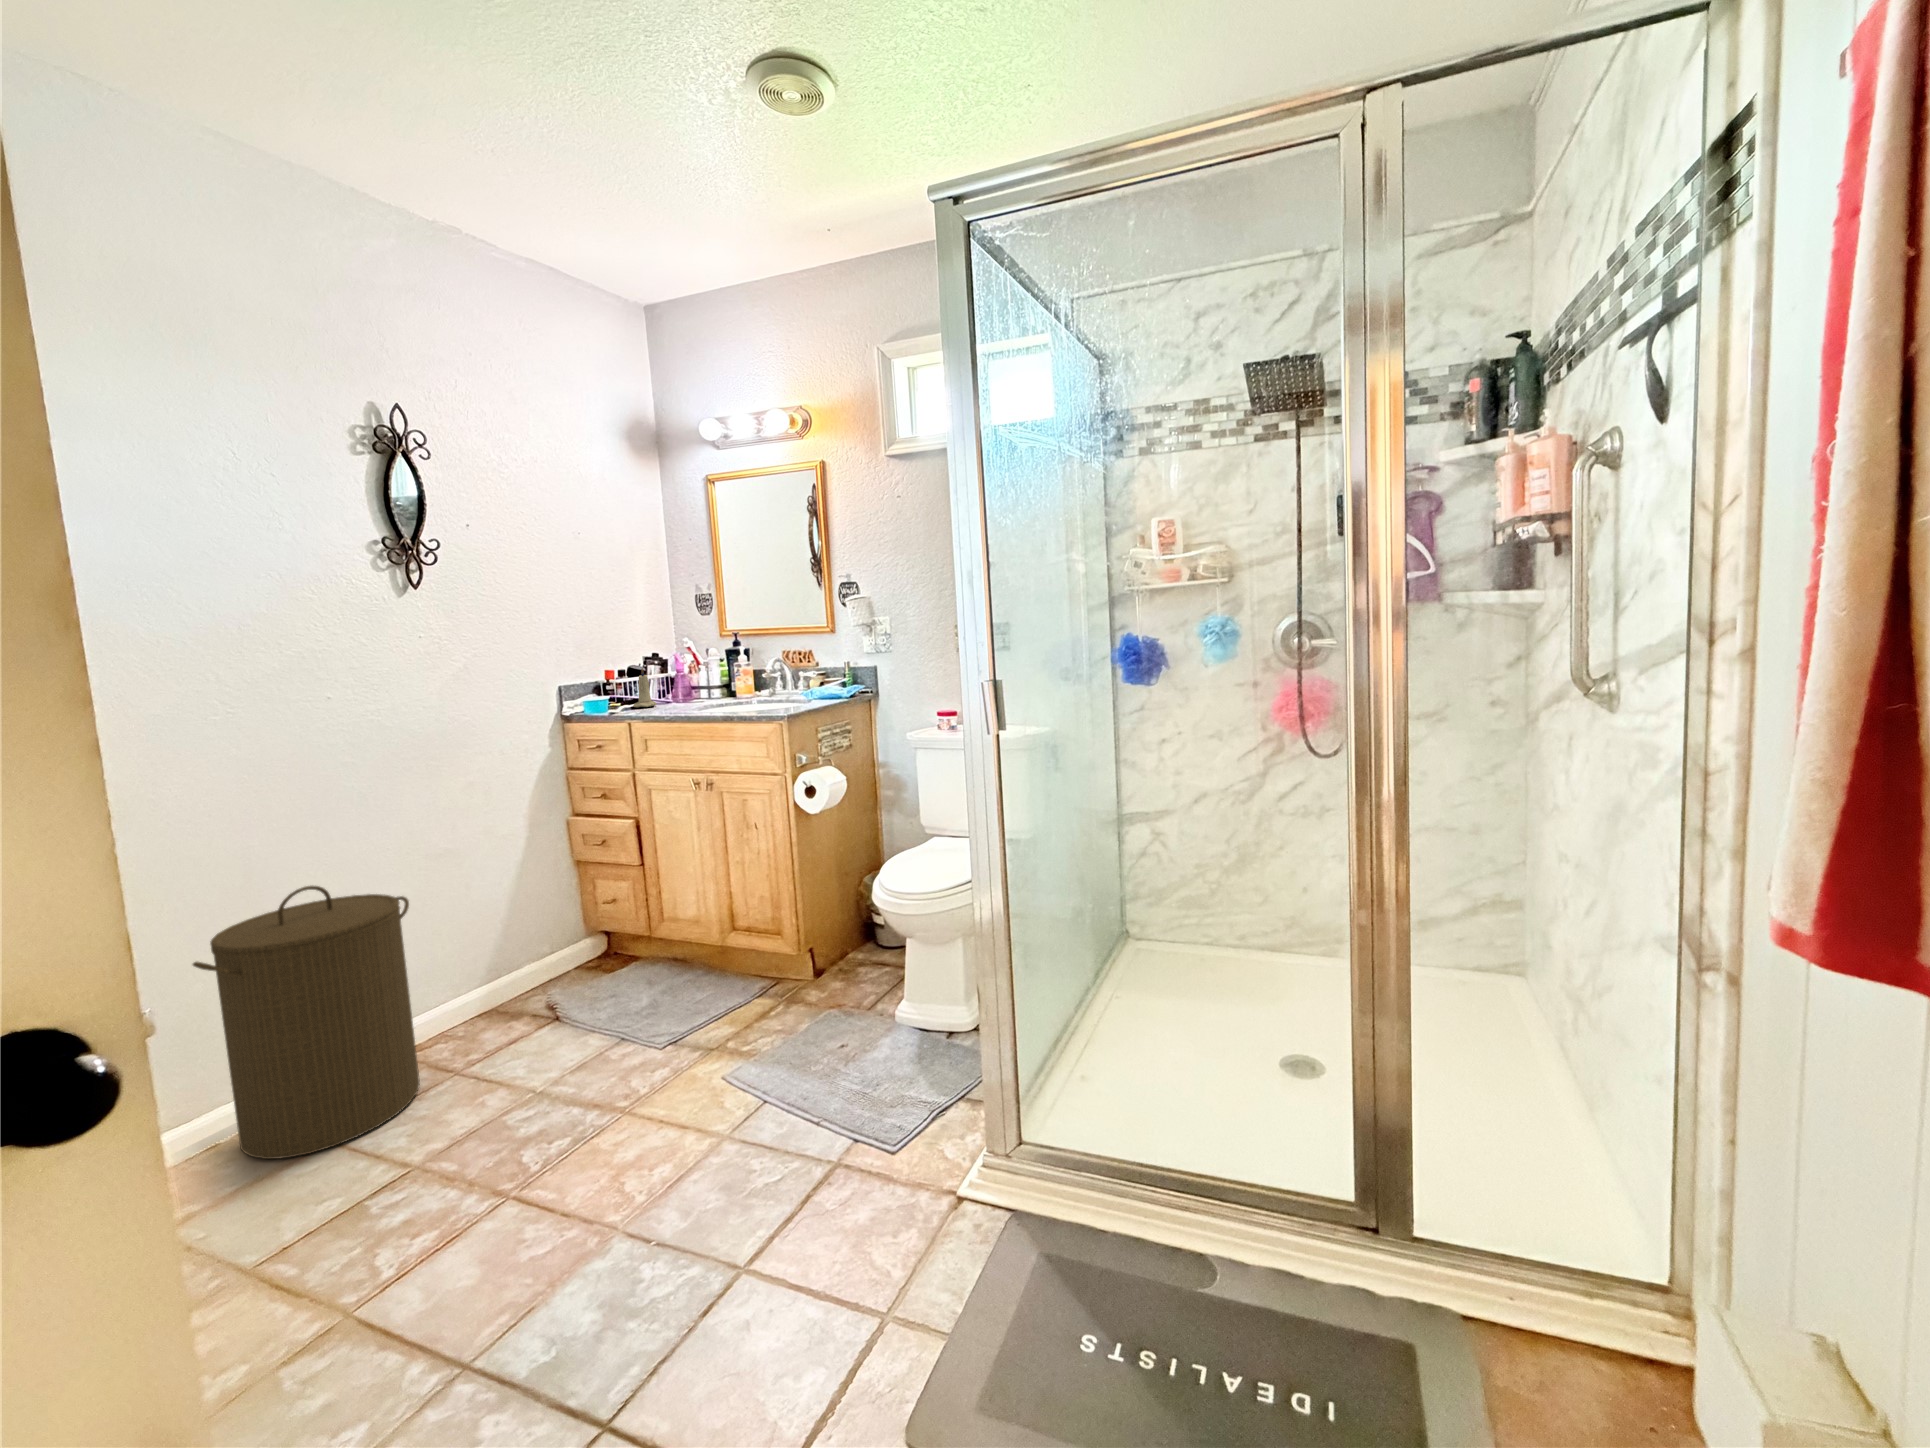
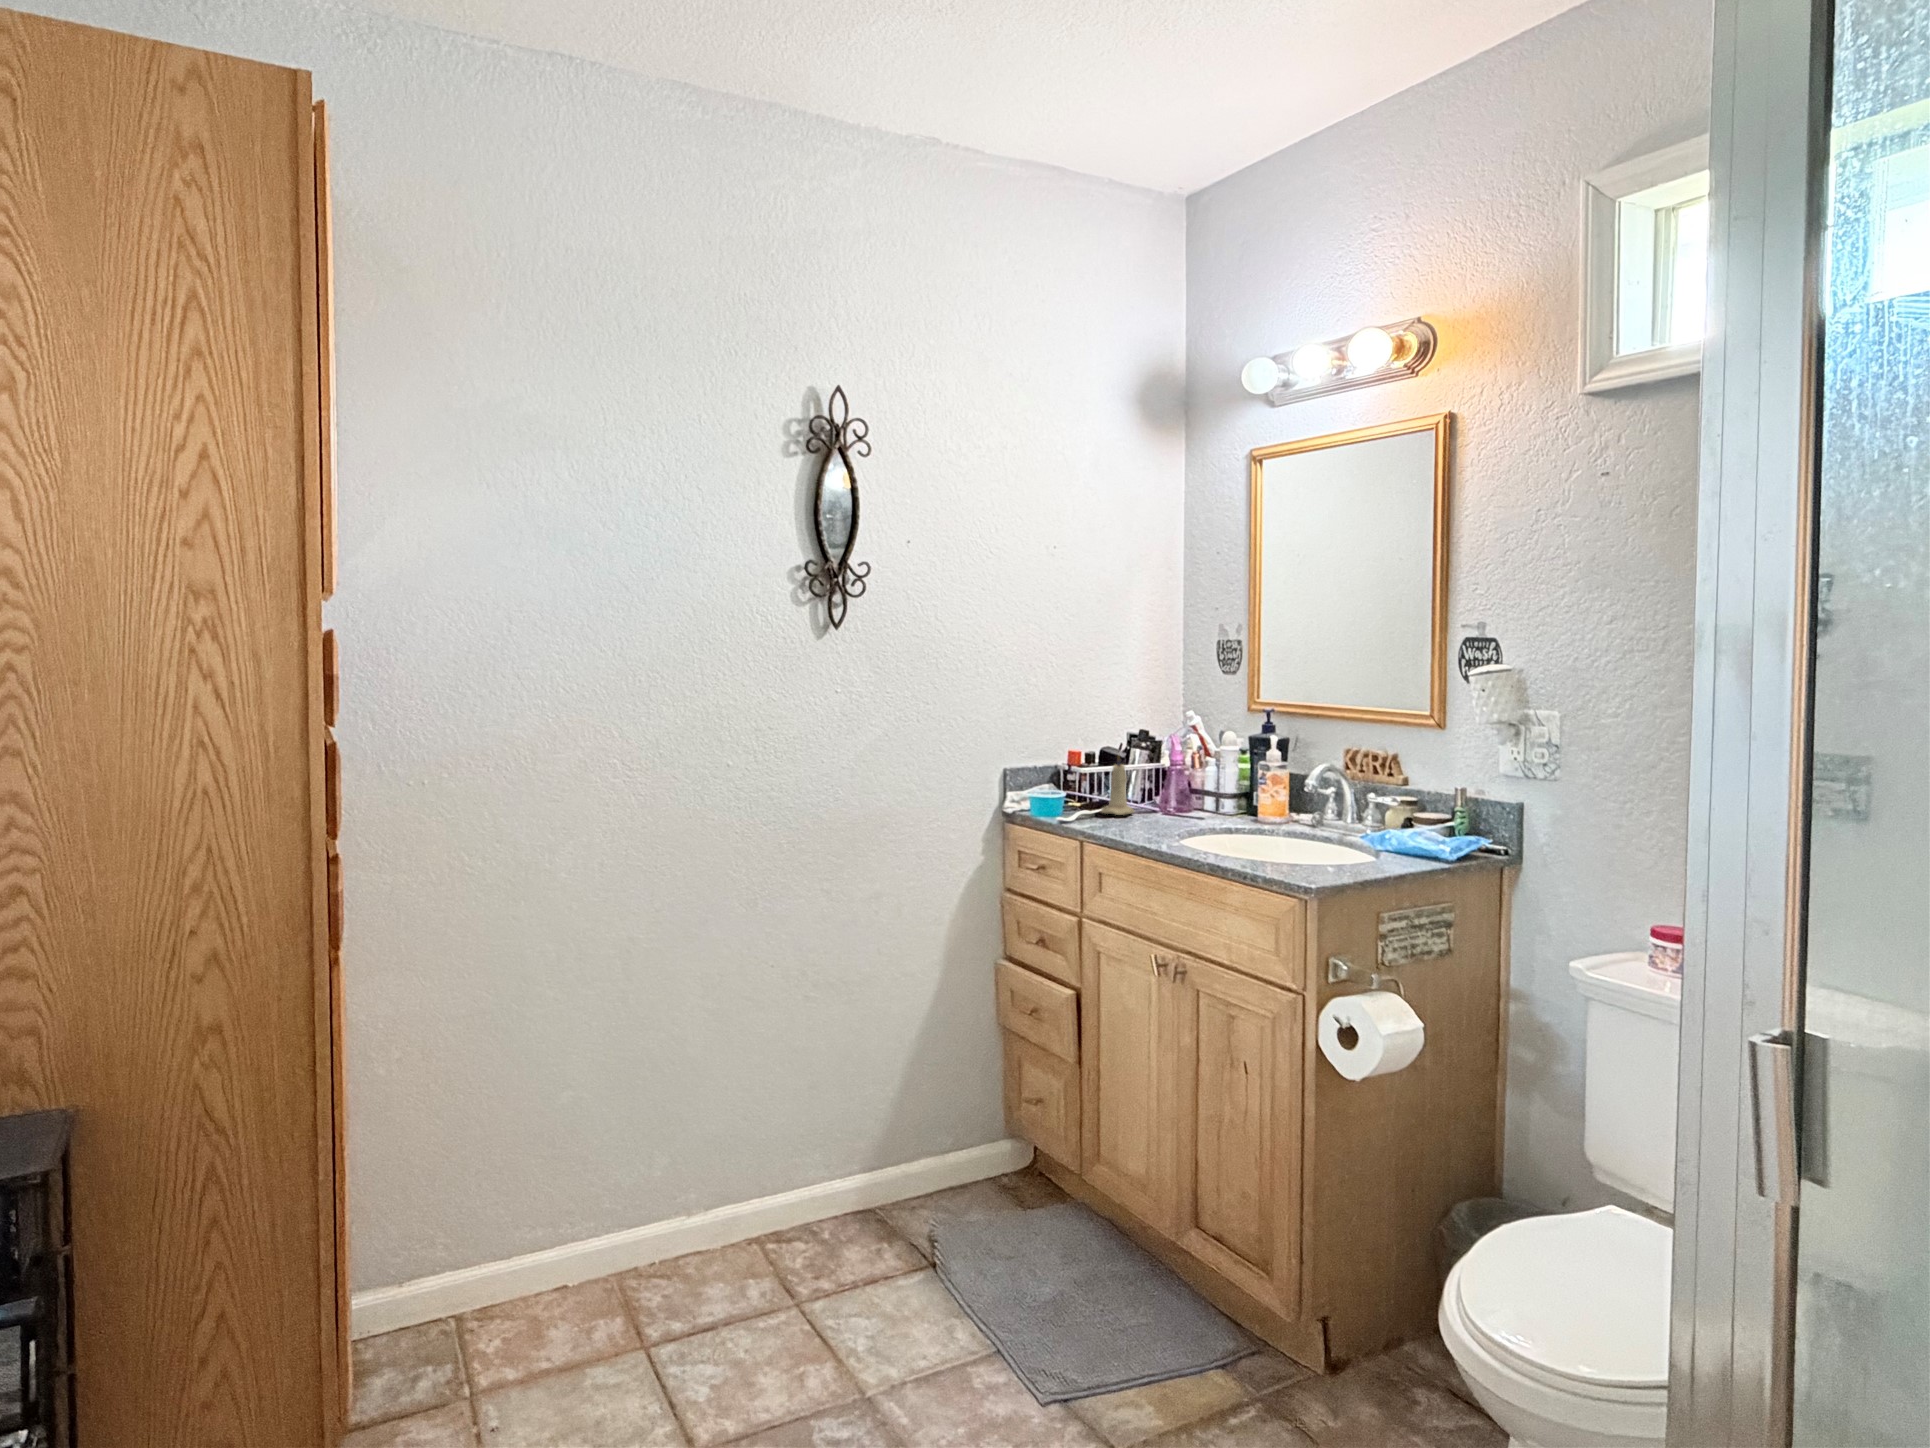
laundry hamper: present [193,886,420,1159] -> none [546,1013,771,1369]

